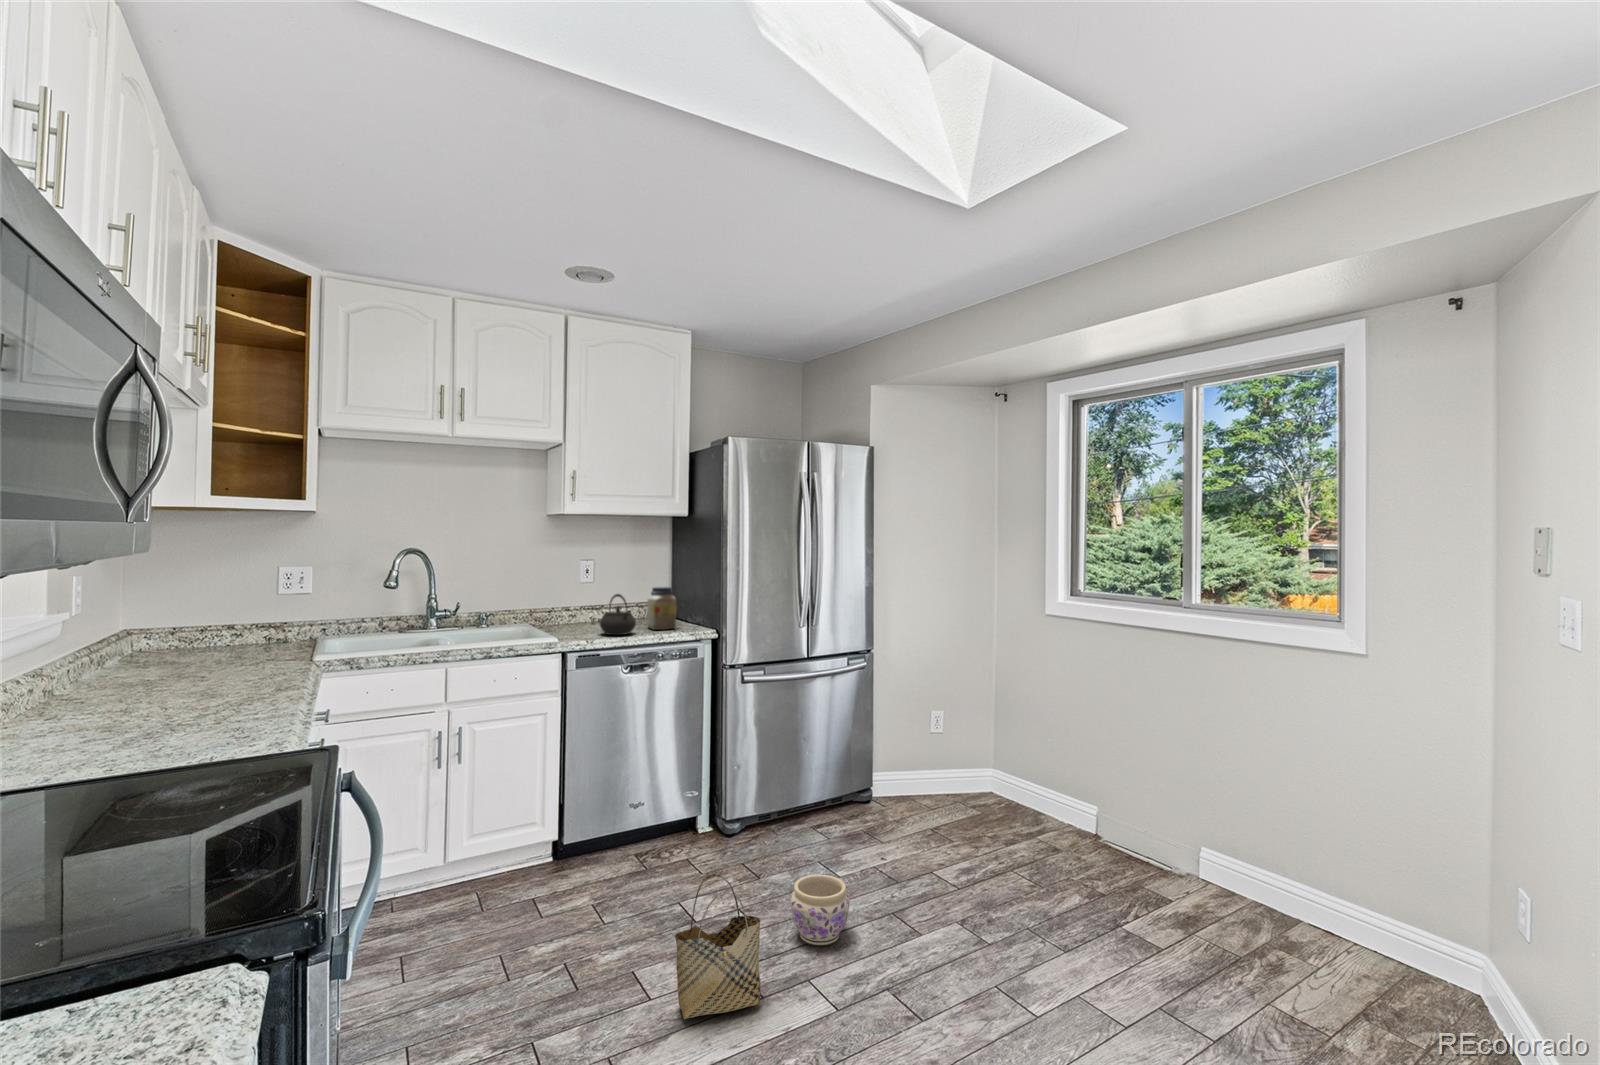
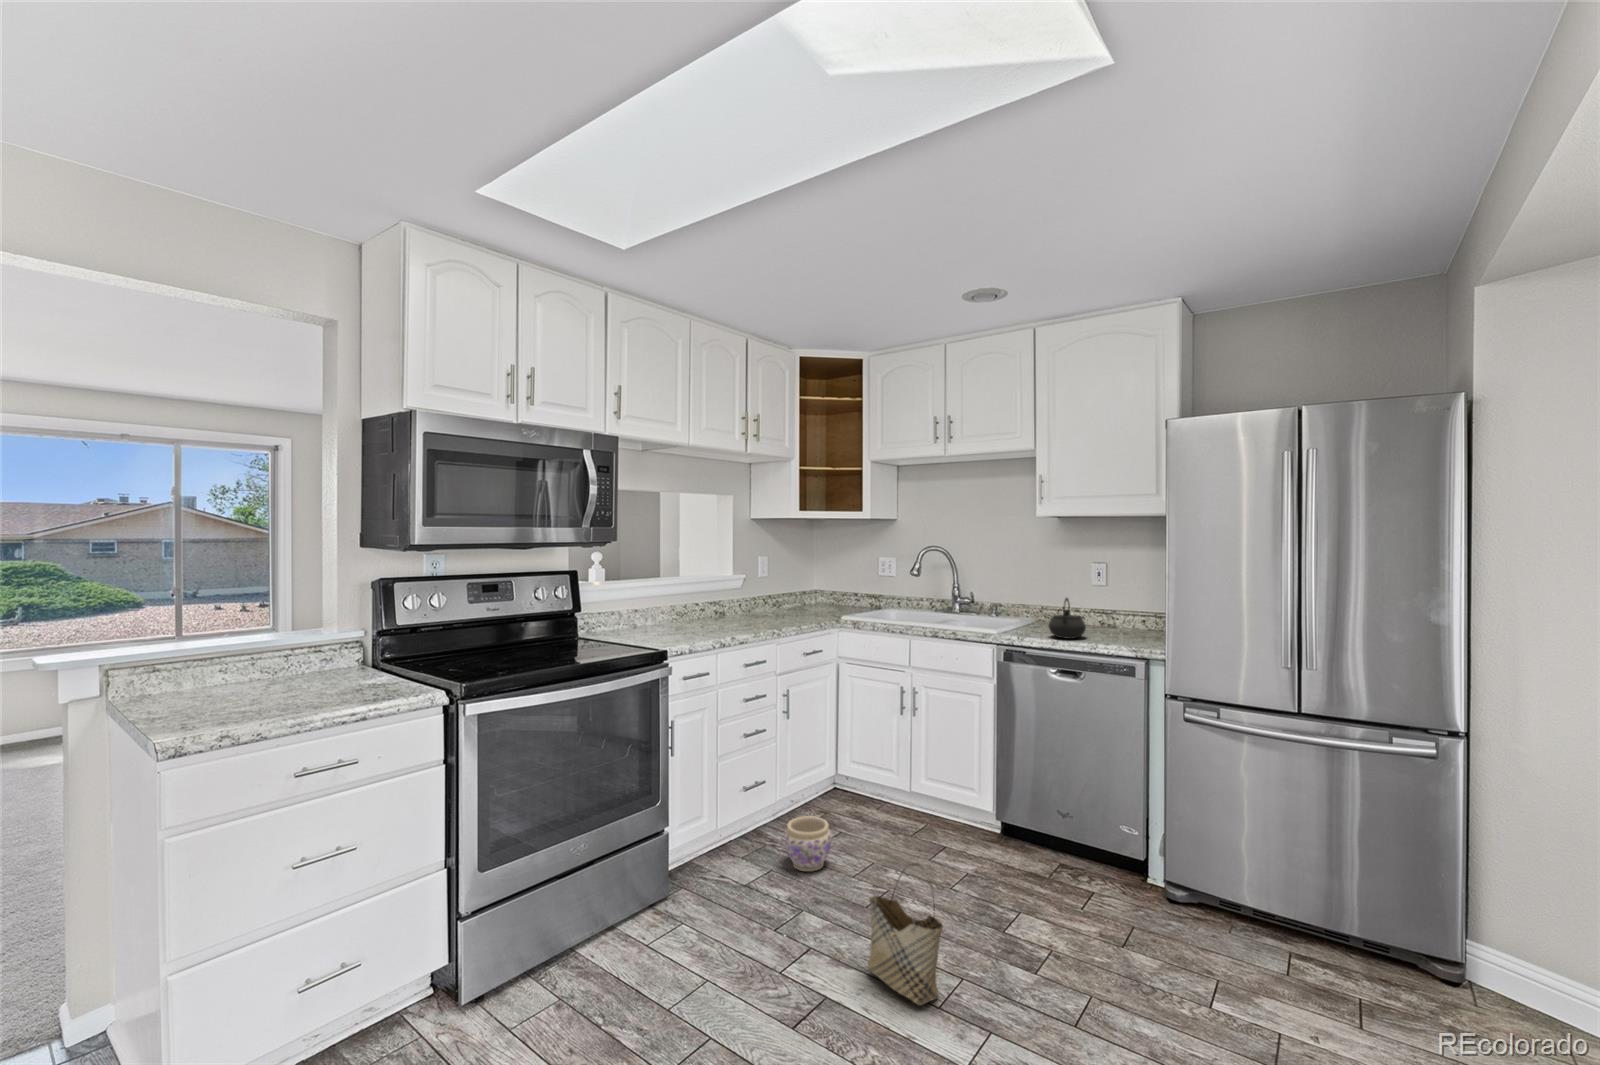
jar: present [647,587,677,630] -> none [1112,594,1145,640]
planter: present [790,875,850,947] -> present [784,816,832,872]

